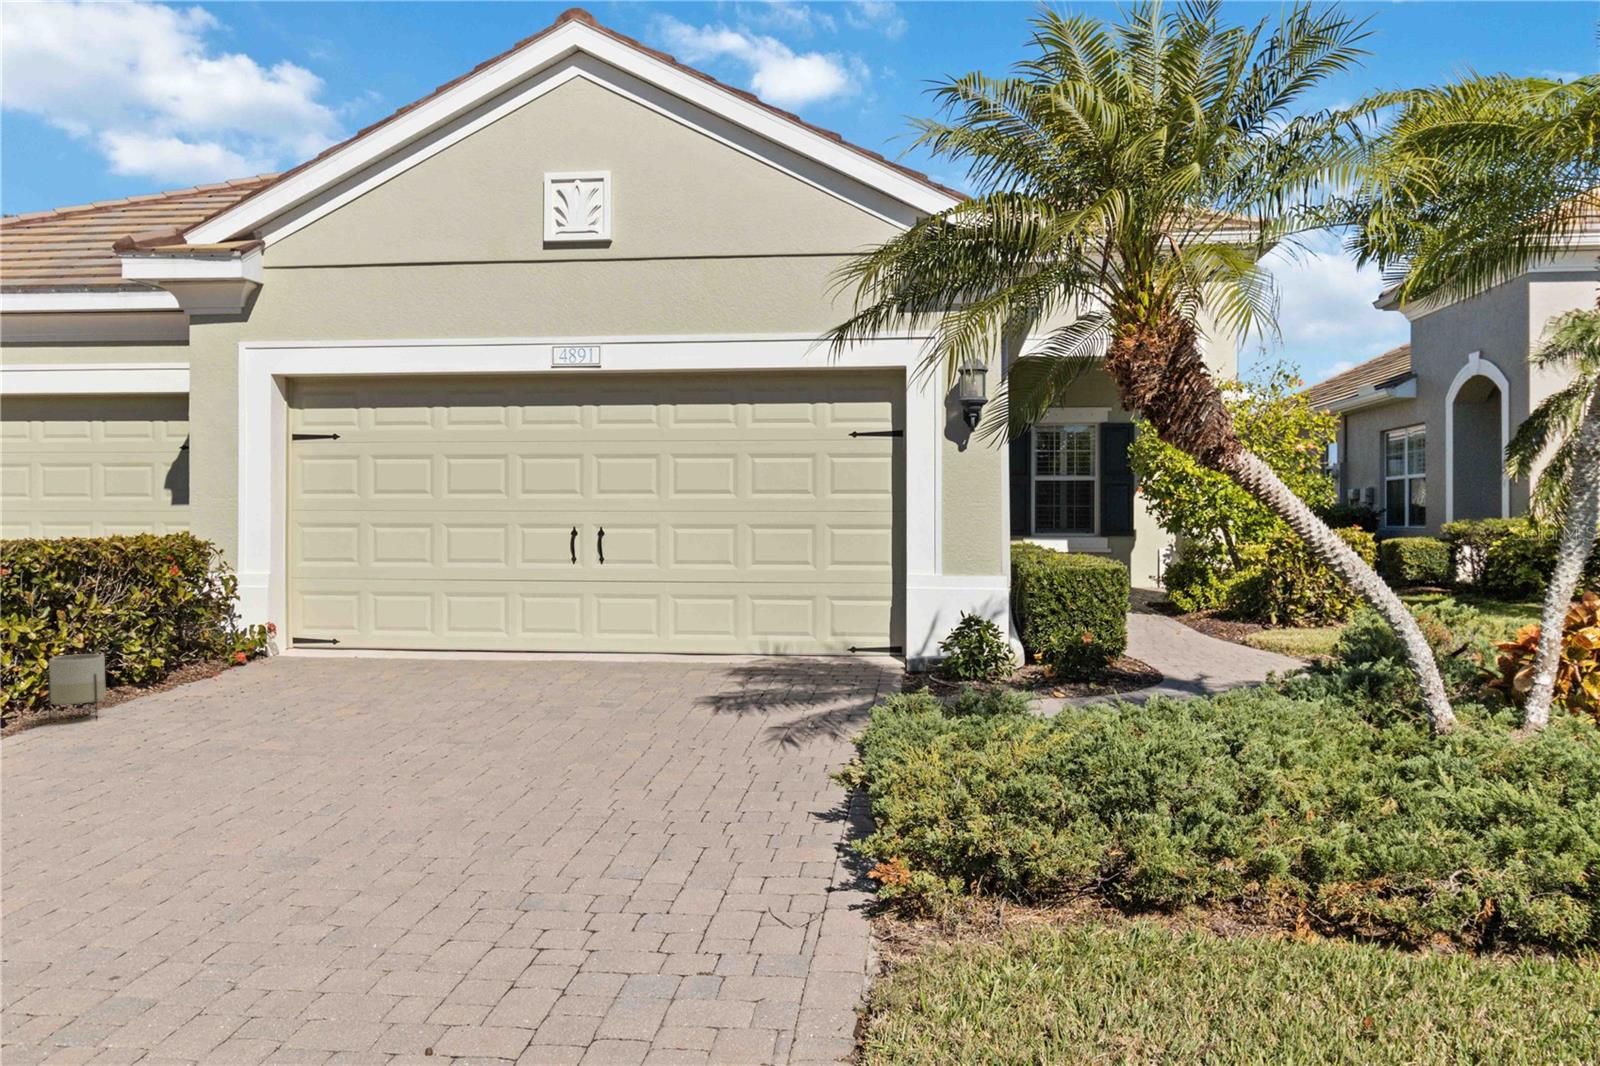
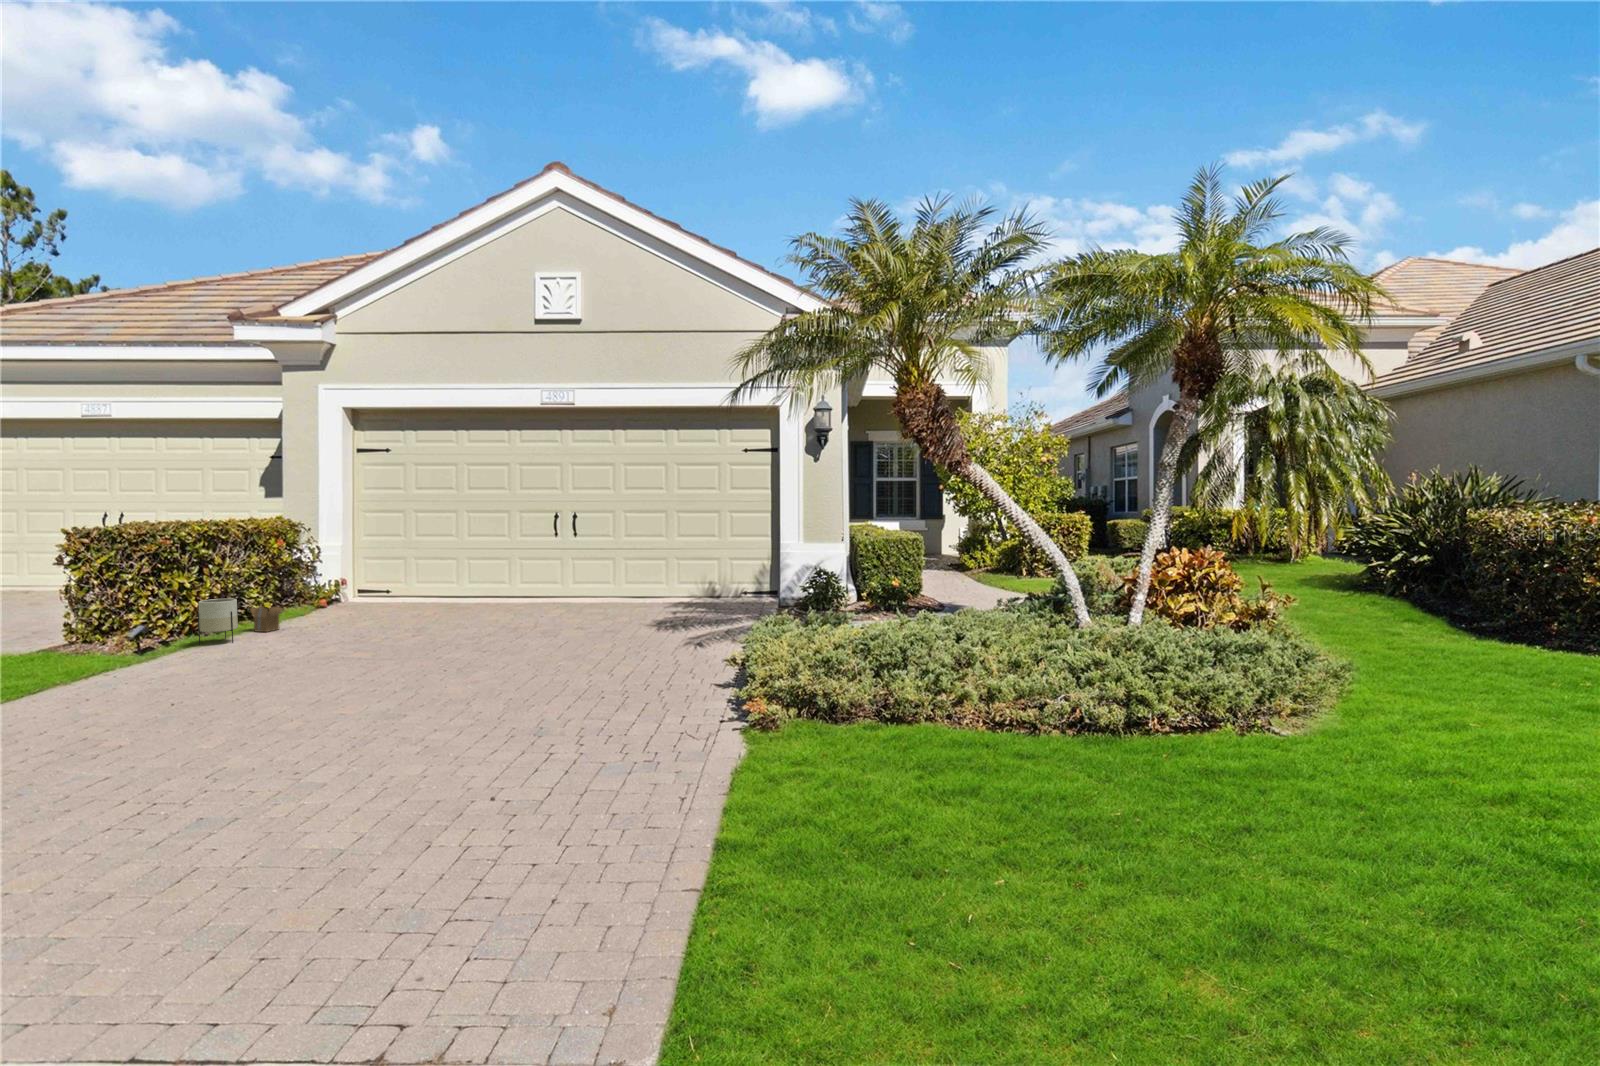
cardboard box: none [127,665,177,703] -> present [250,607,283,632]

